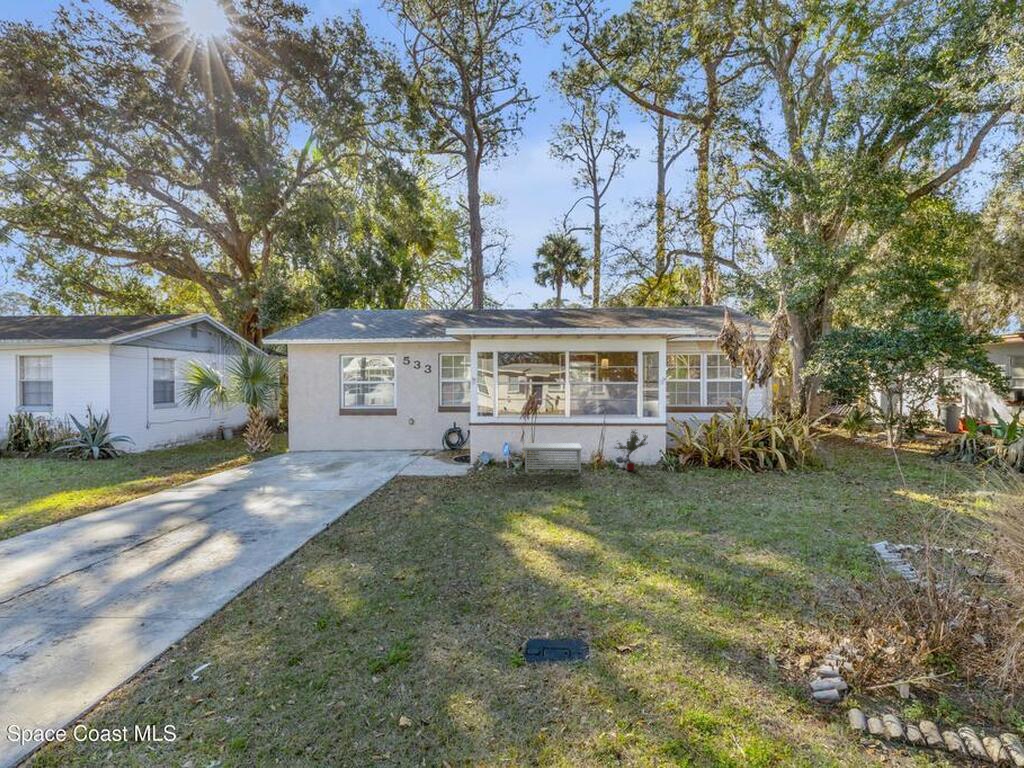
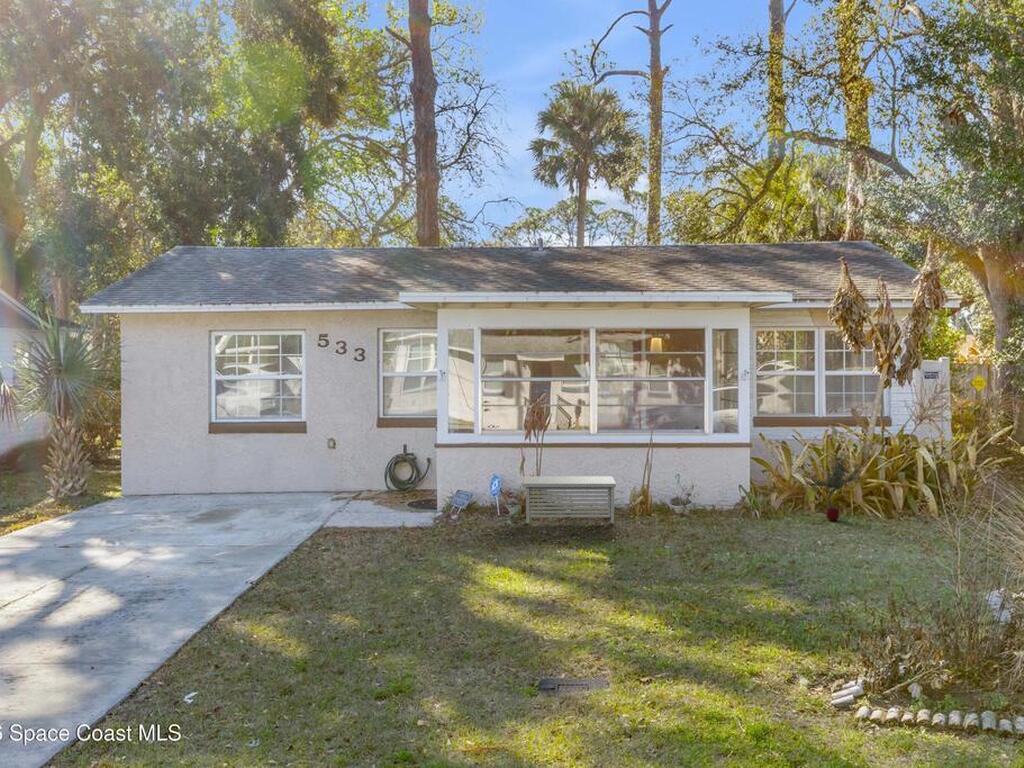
potted tree: present [615,431,648,471] -> present [806,454,861,521]

